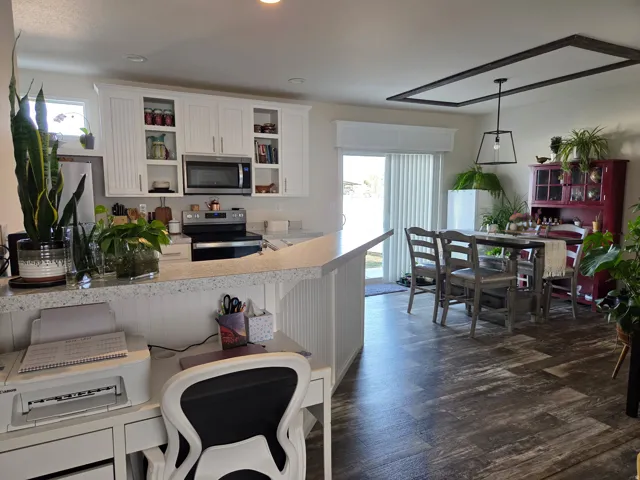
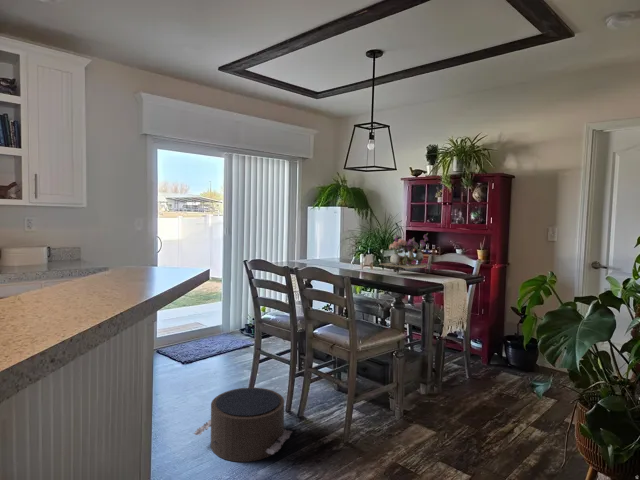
pouf: none [379,304,438,341] -> present [194,388,292,462]

